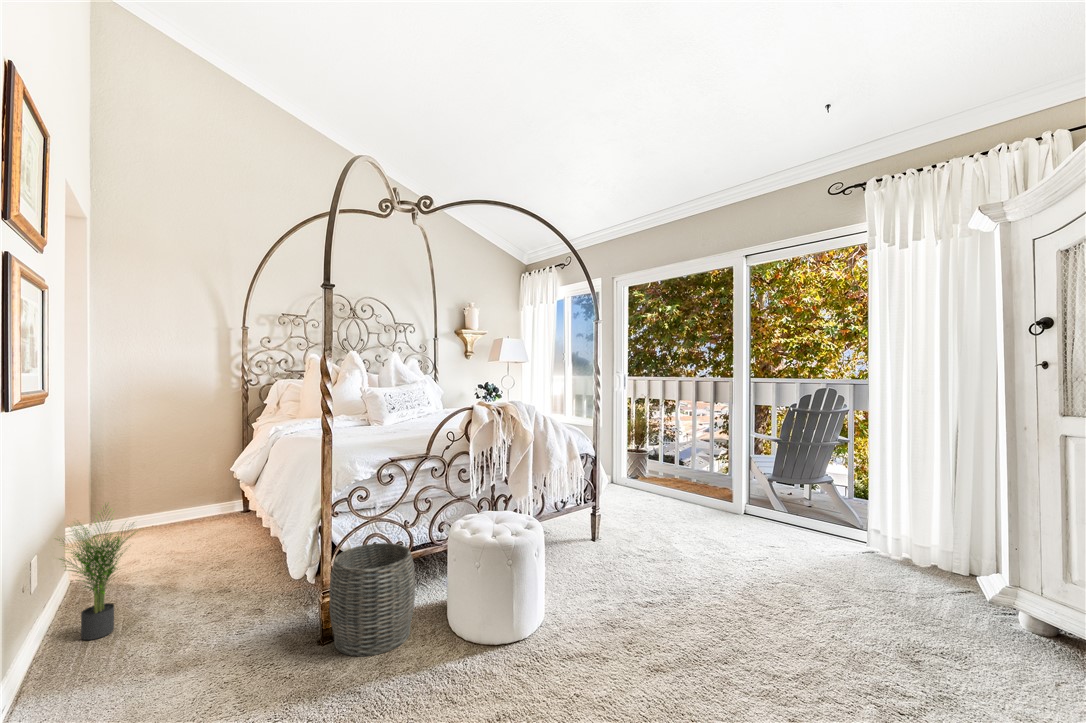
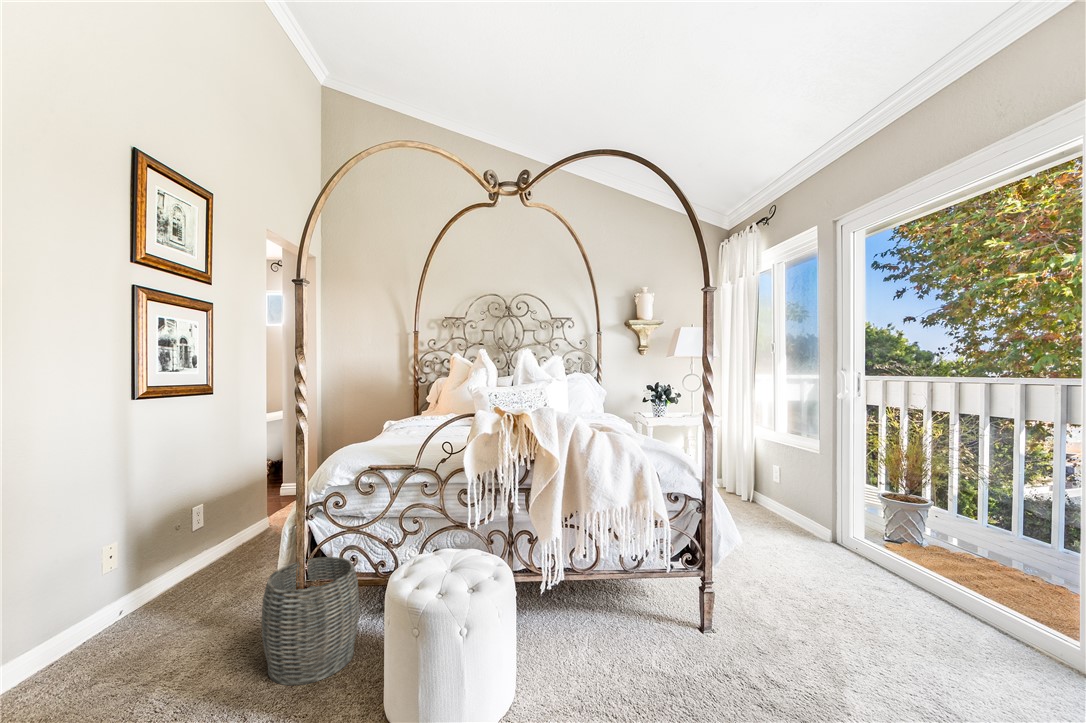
potted plant: present [60,507,135,640] -> none [160,476,234,585]

